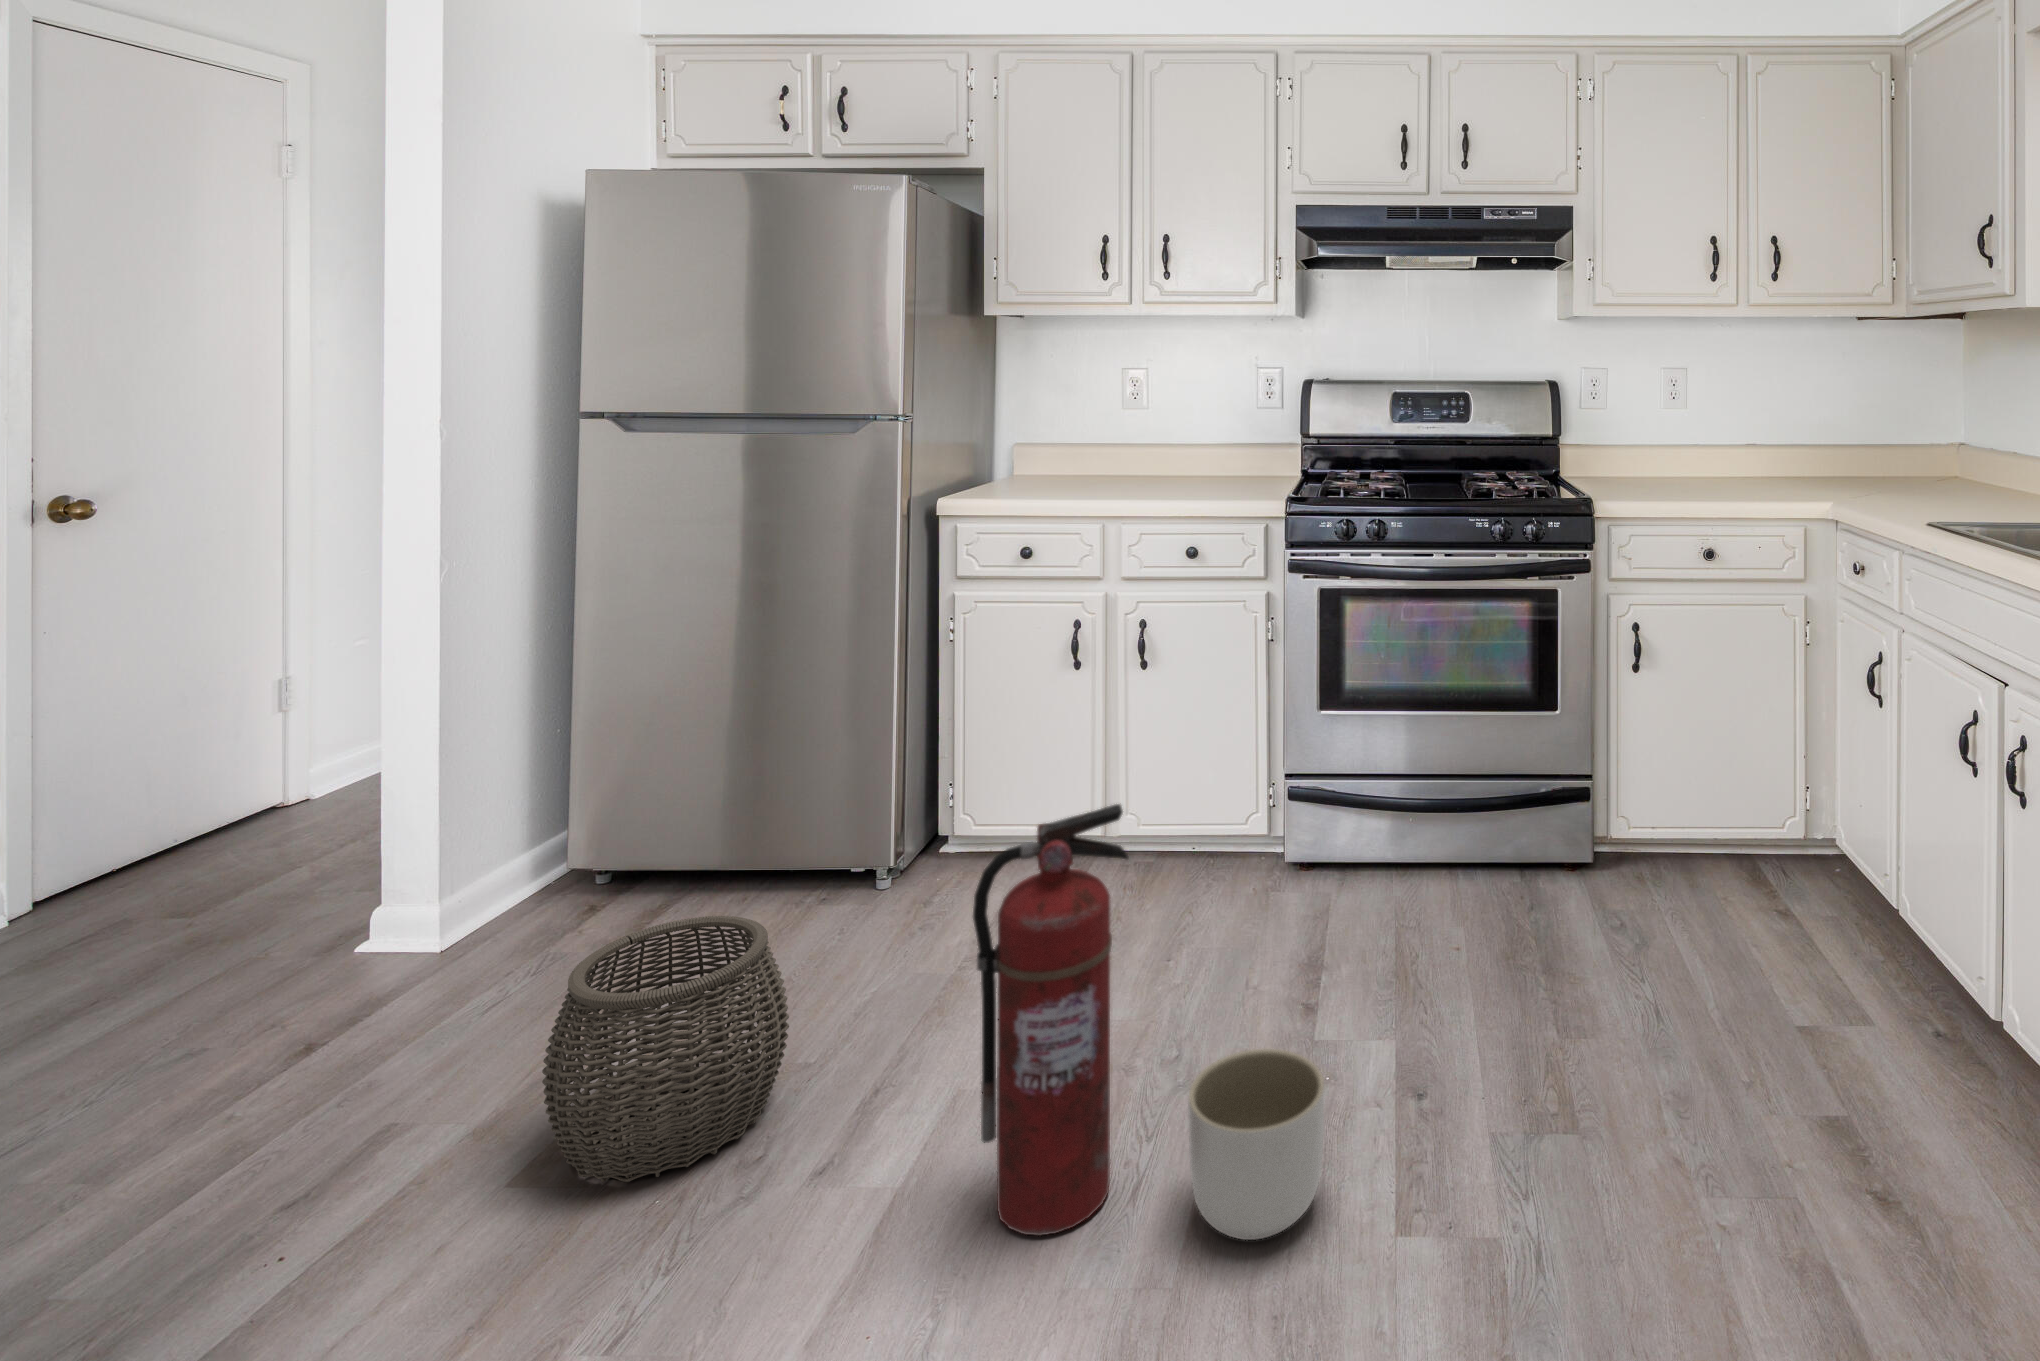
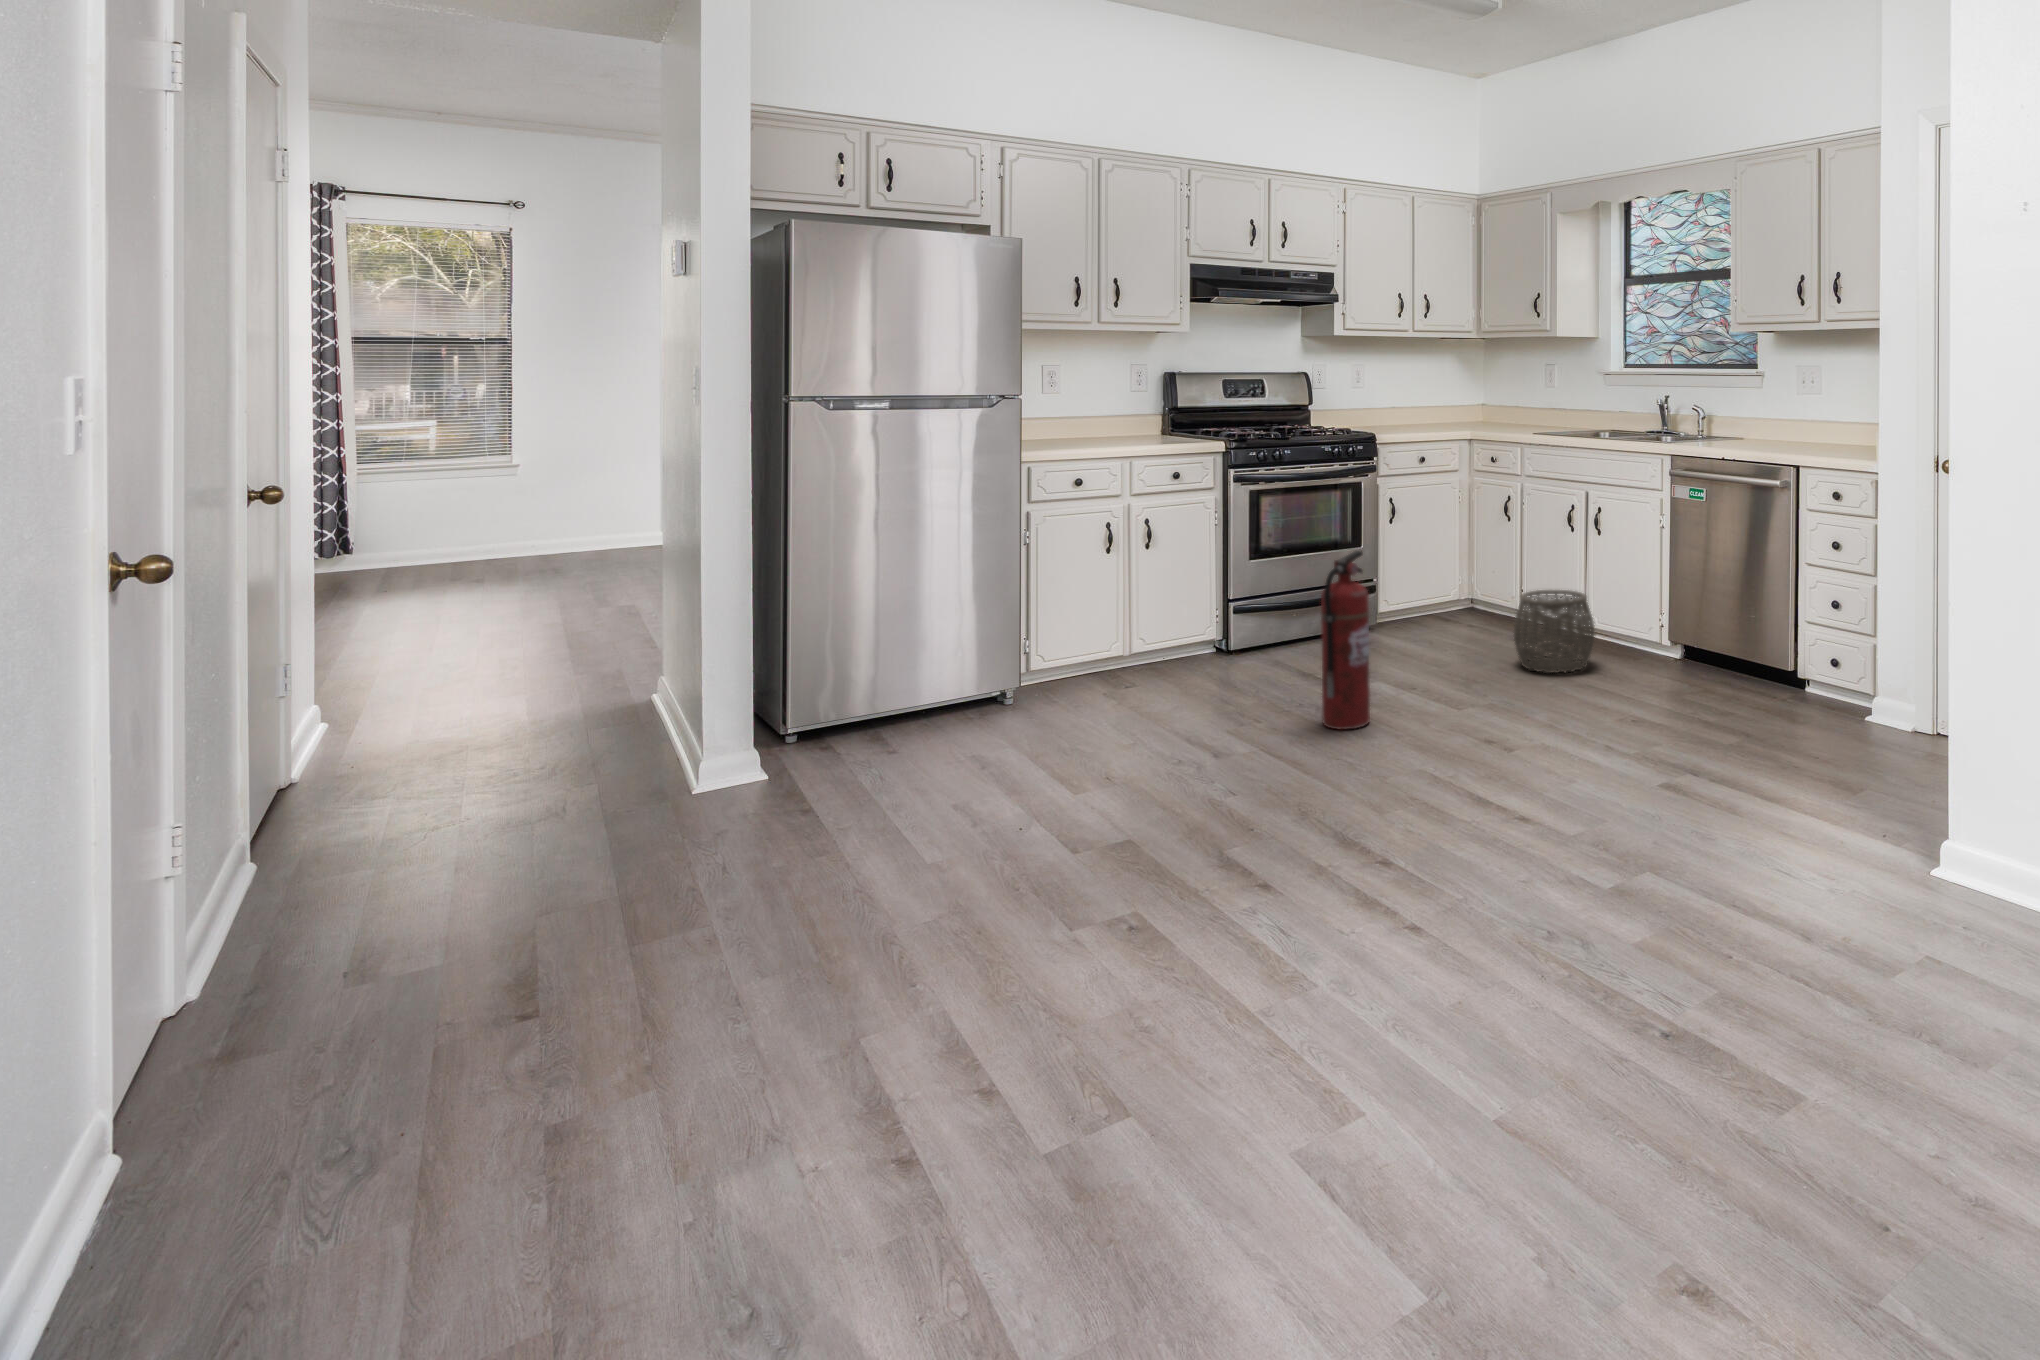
woven basket: present [542,916,789,1182] -> present [1513,590,1595,673]
planter: present [1188,1049,1325,1240] -> none [1393,650,1448,711]

